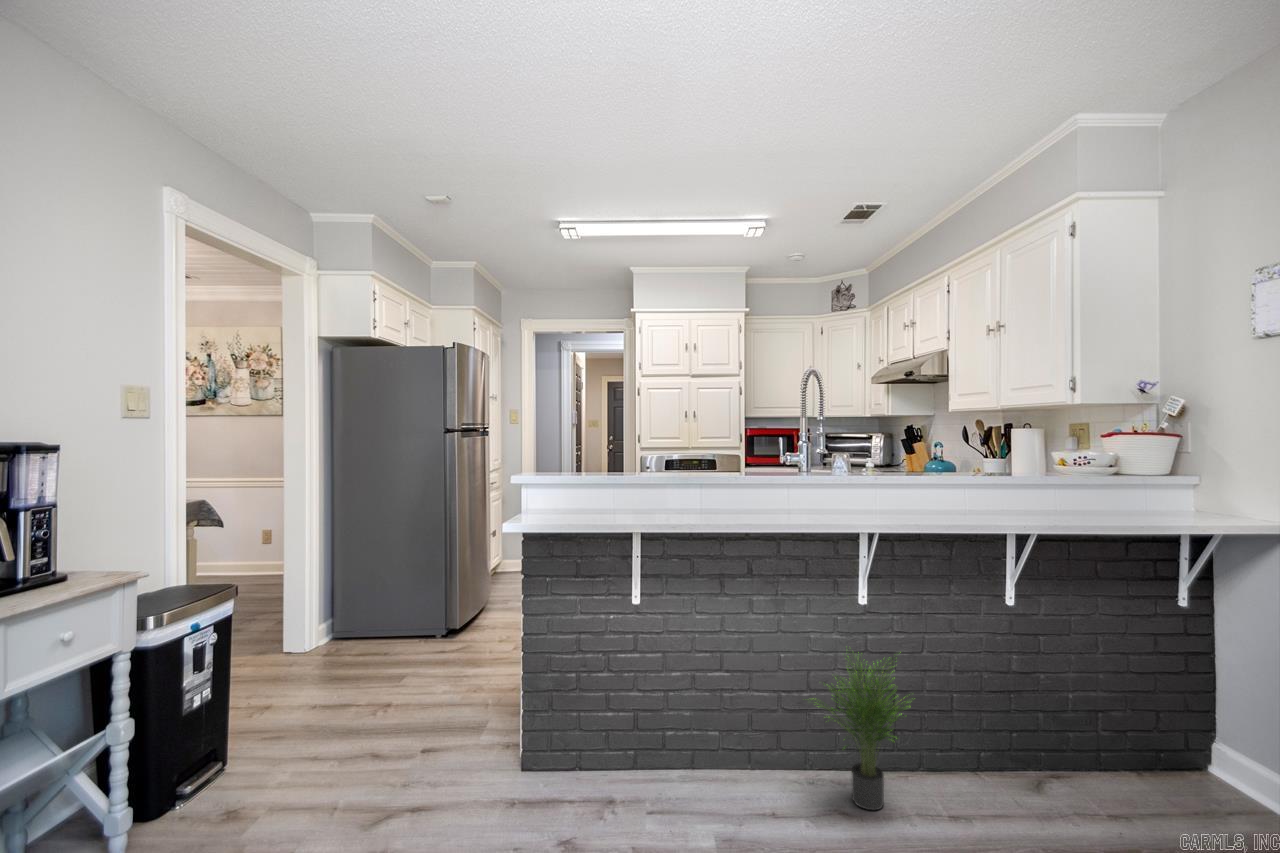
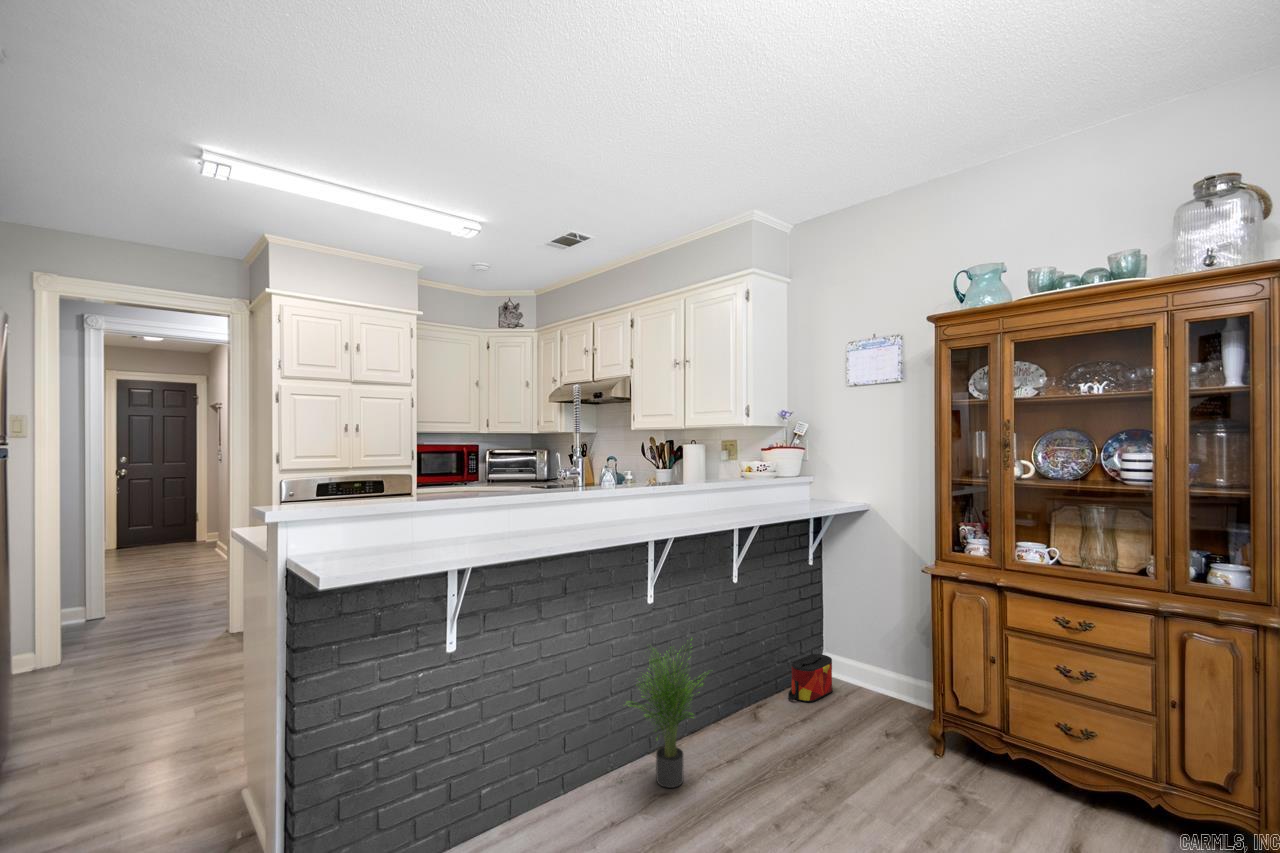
bag: none [1113,734,1208,800] -> present [788,654,832,702]

